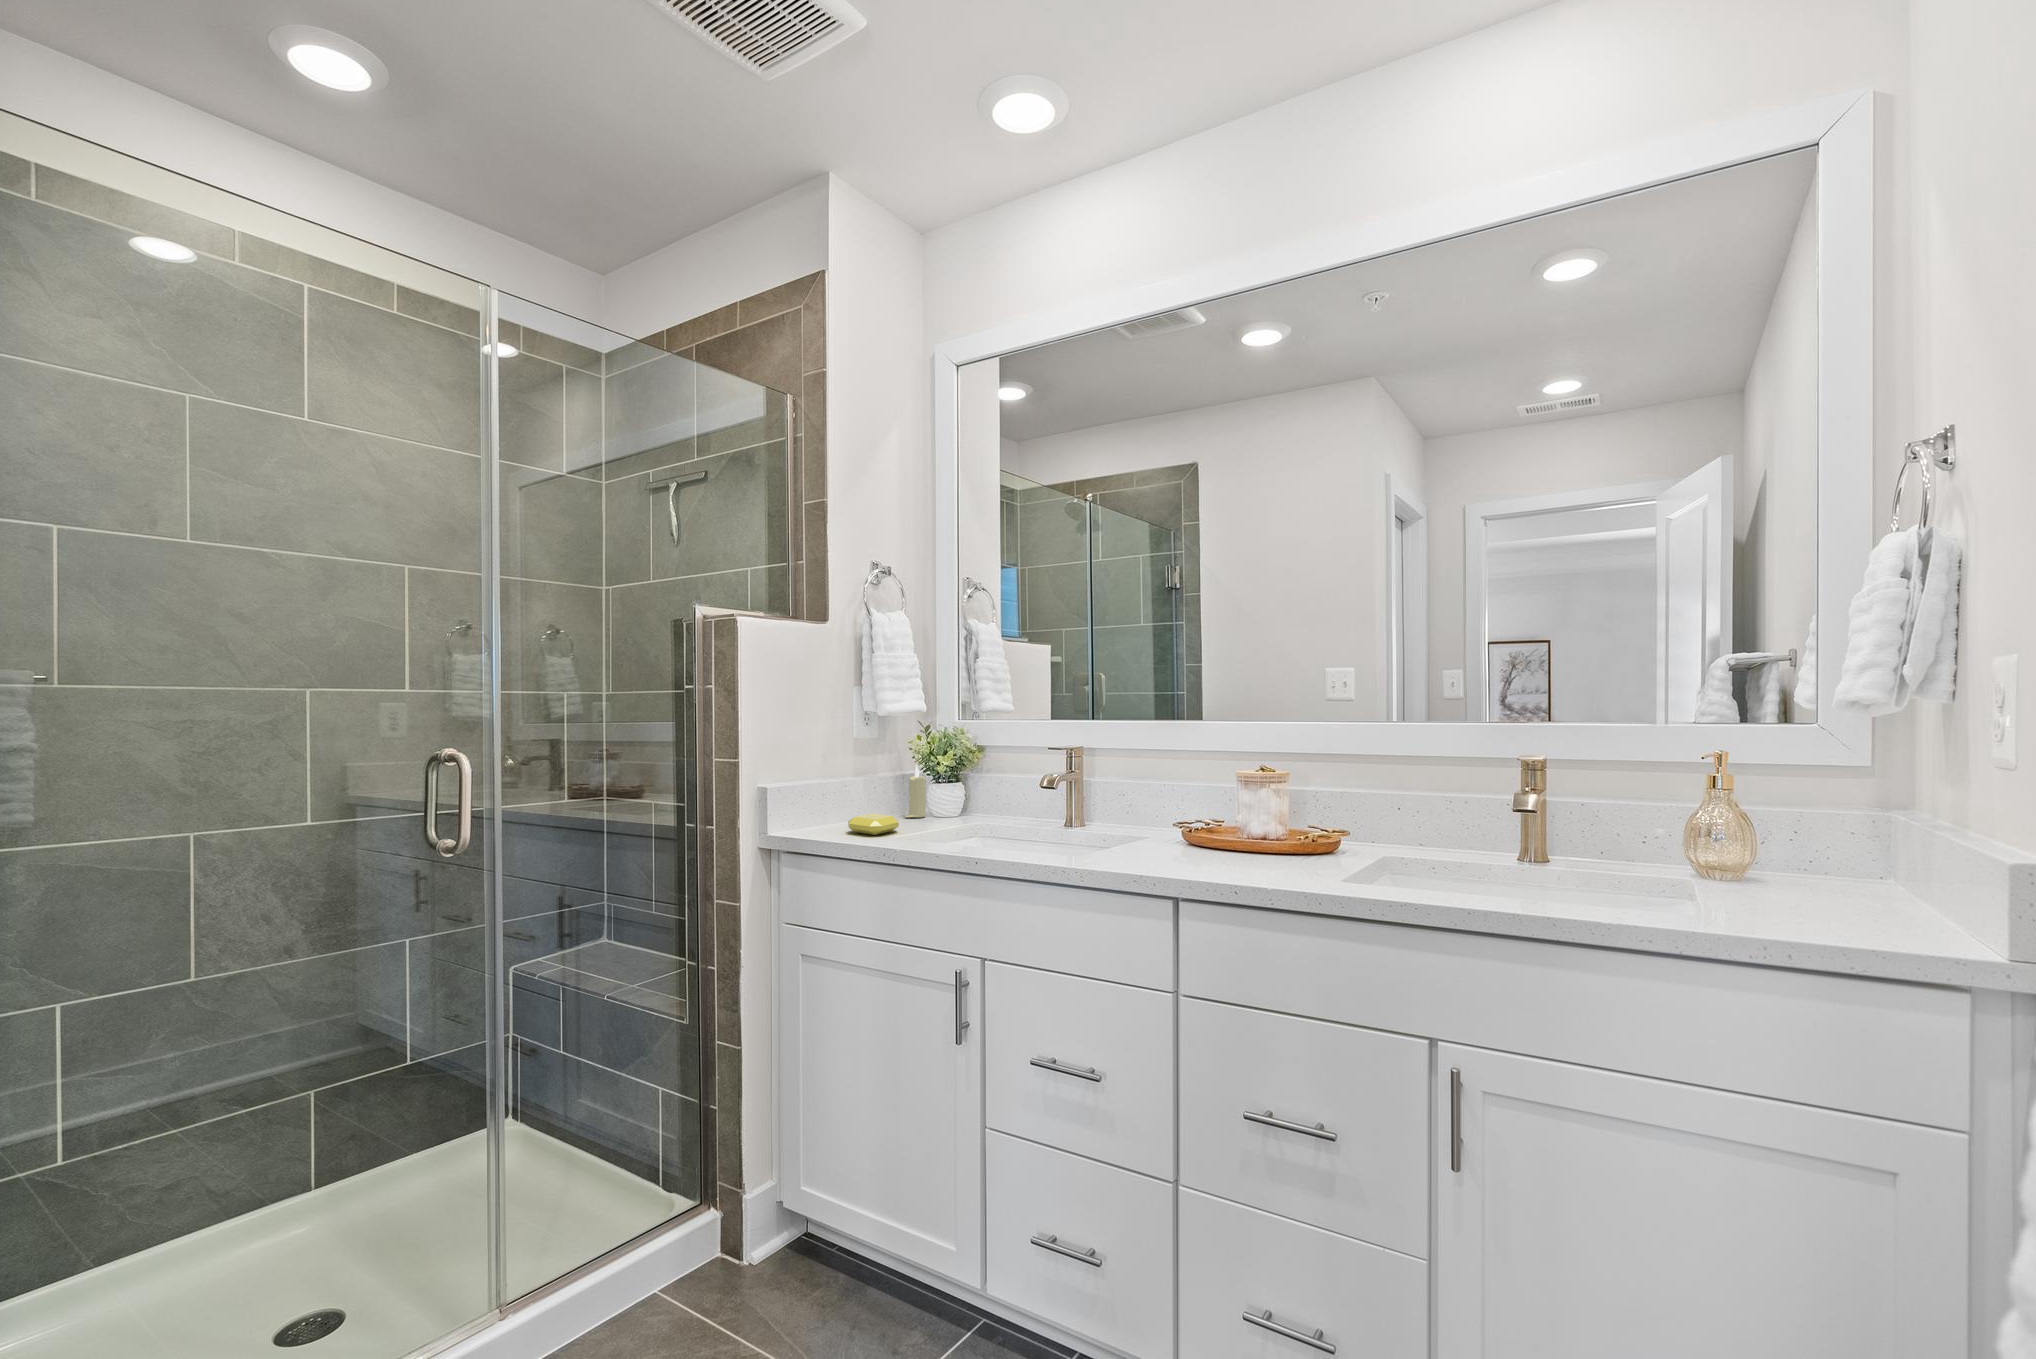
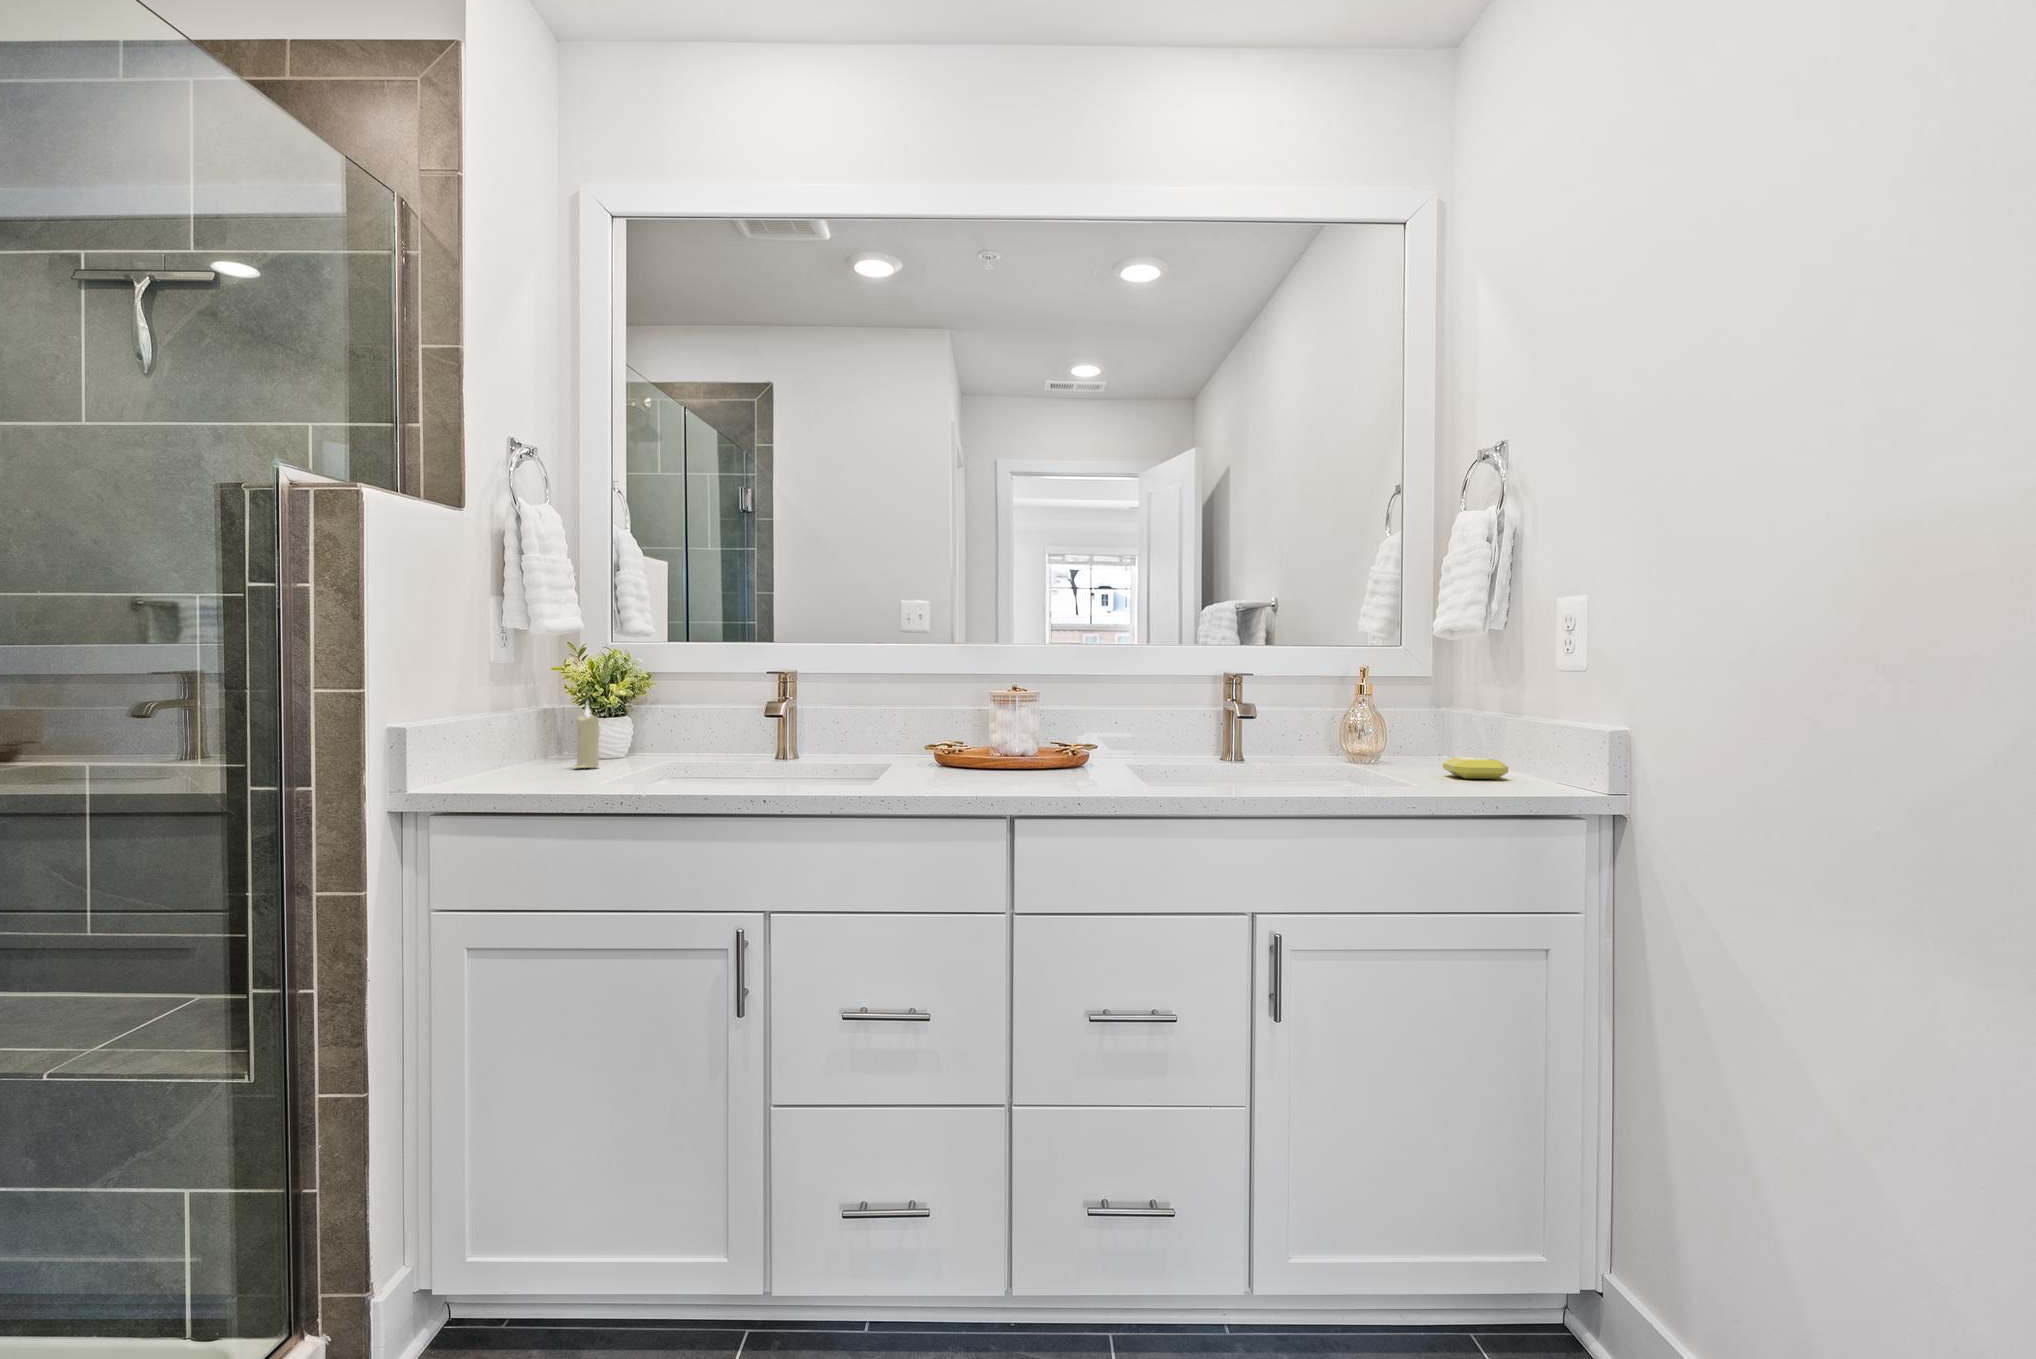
soap bar: present [848,814,899,835] -> present [1443,757,1508,779]

